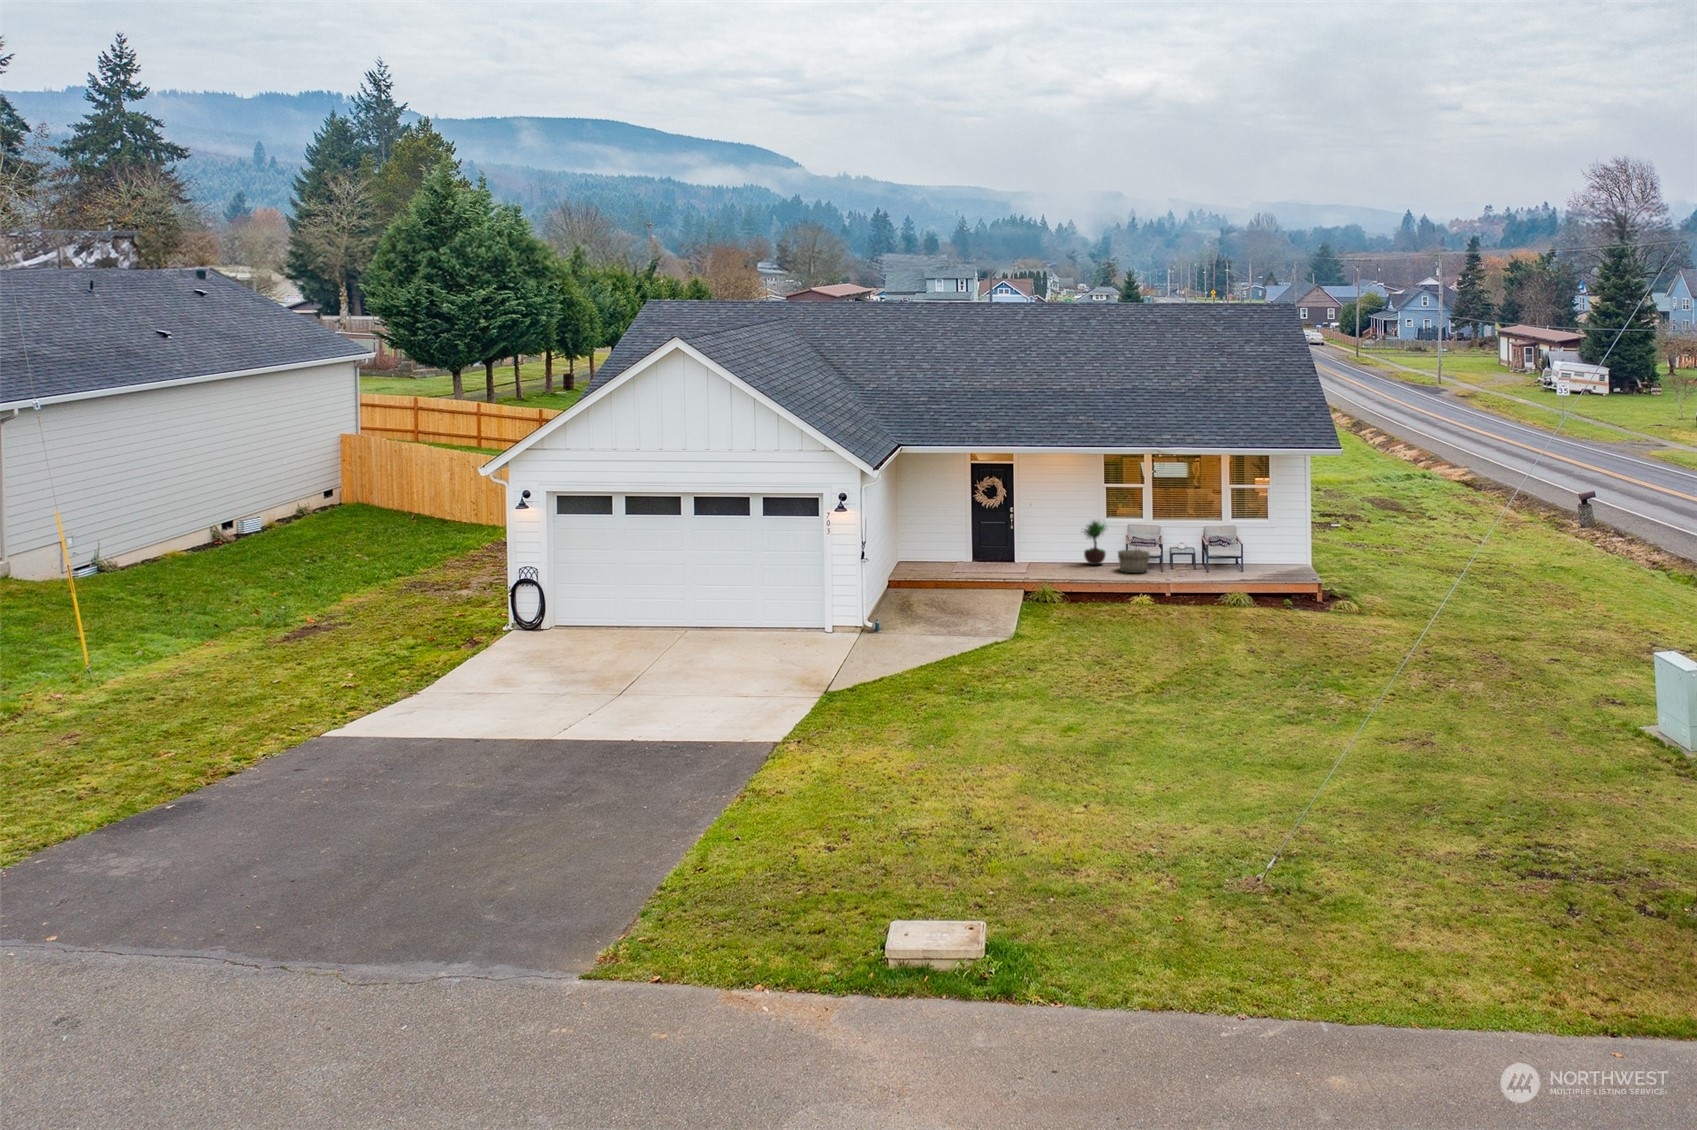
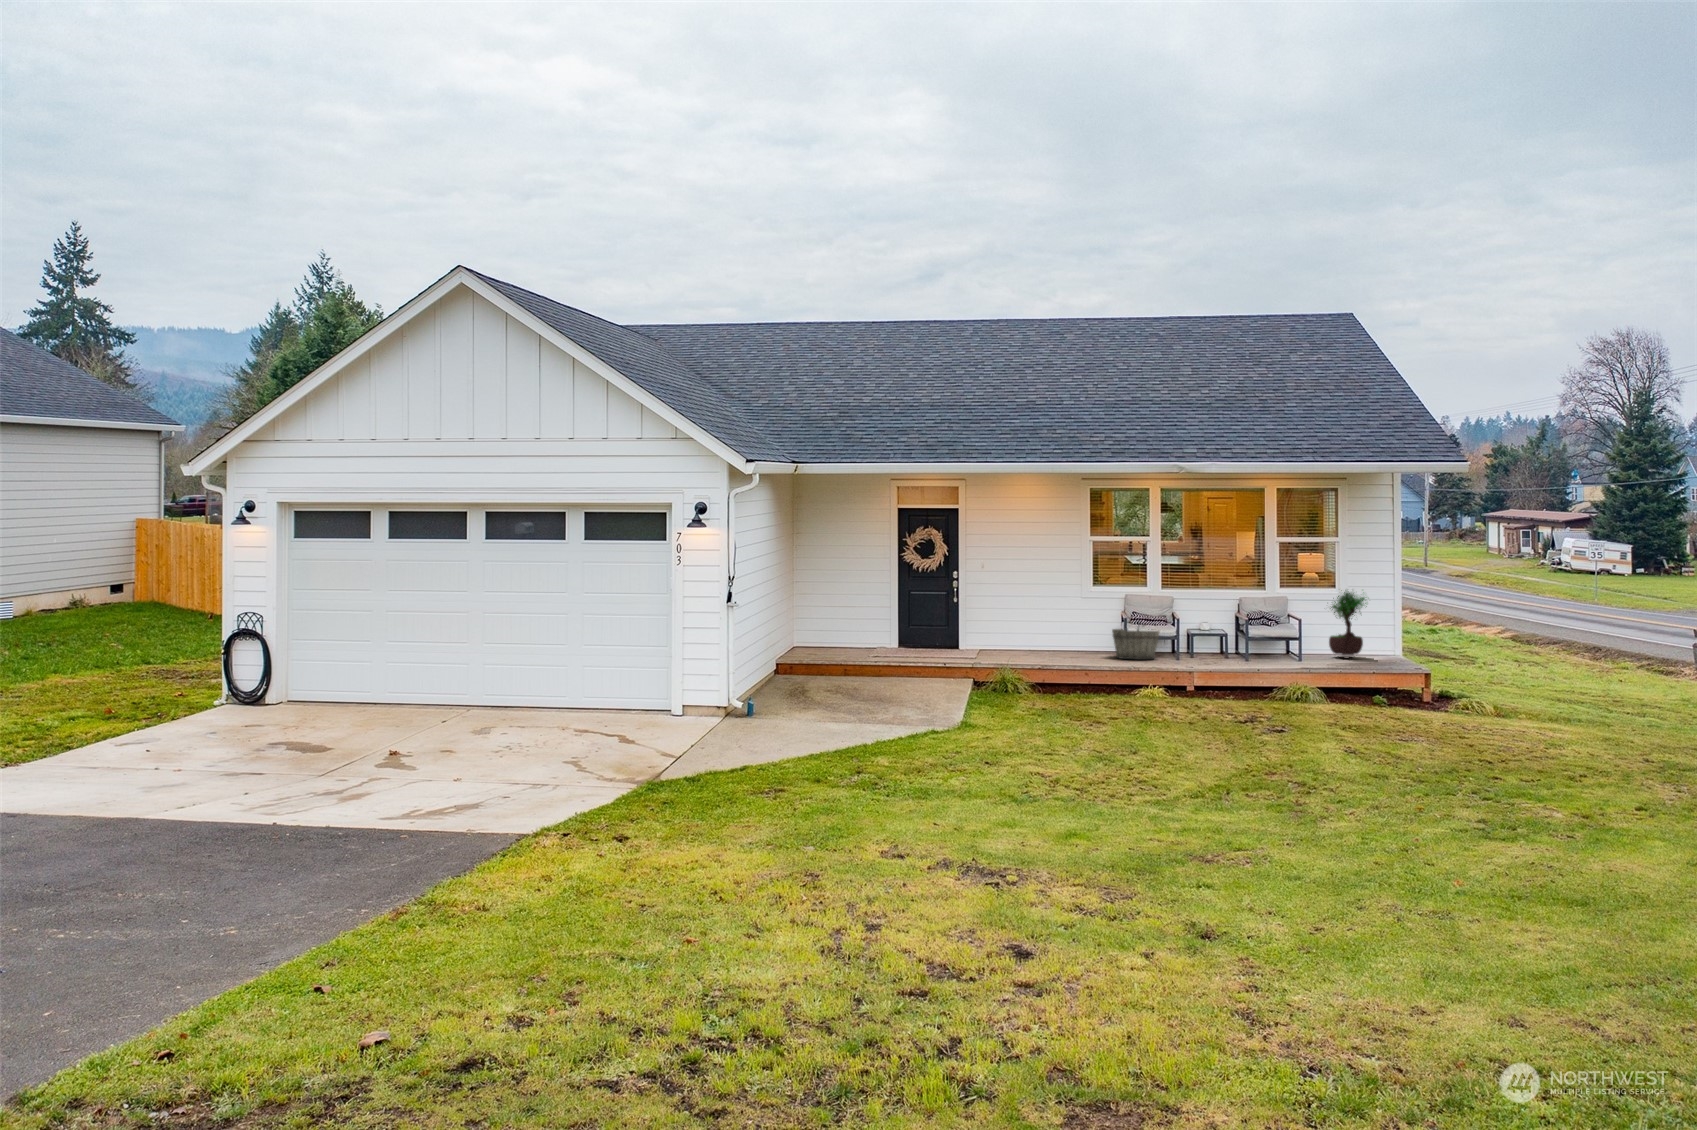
potted tree: present [1084,521,1106,565] -> present [1329,591,1367,658]

